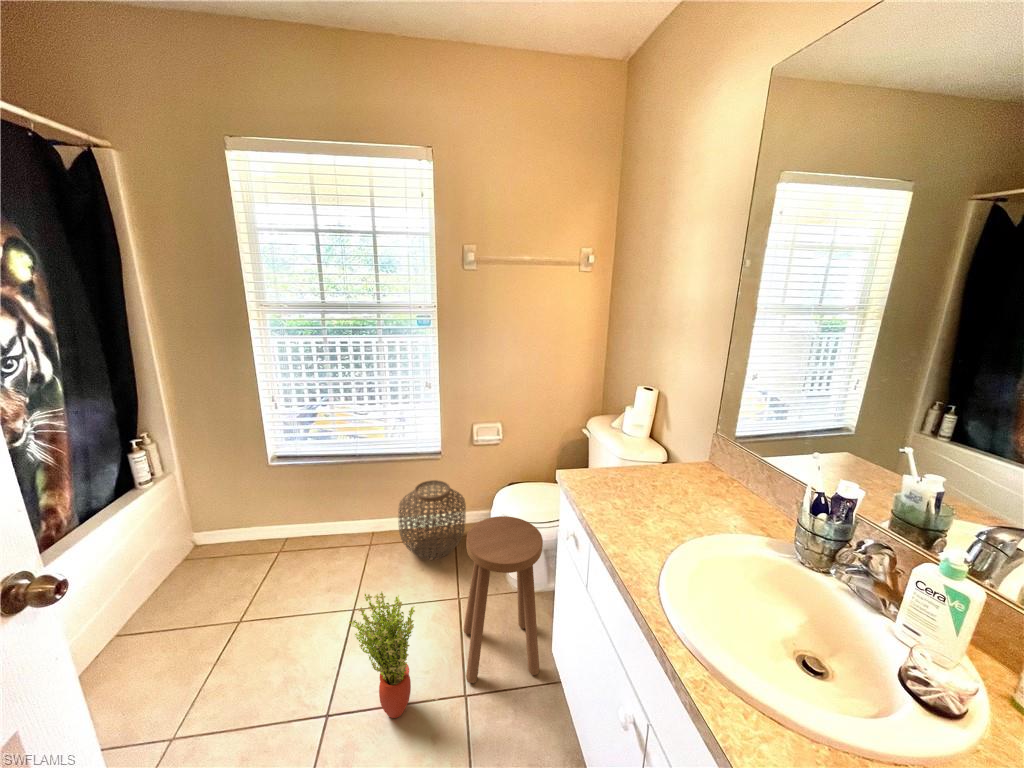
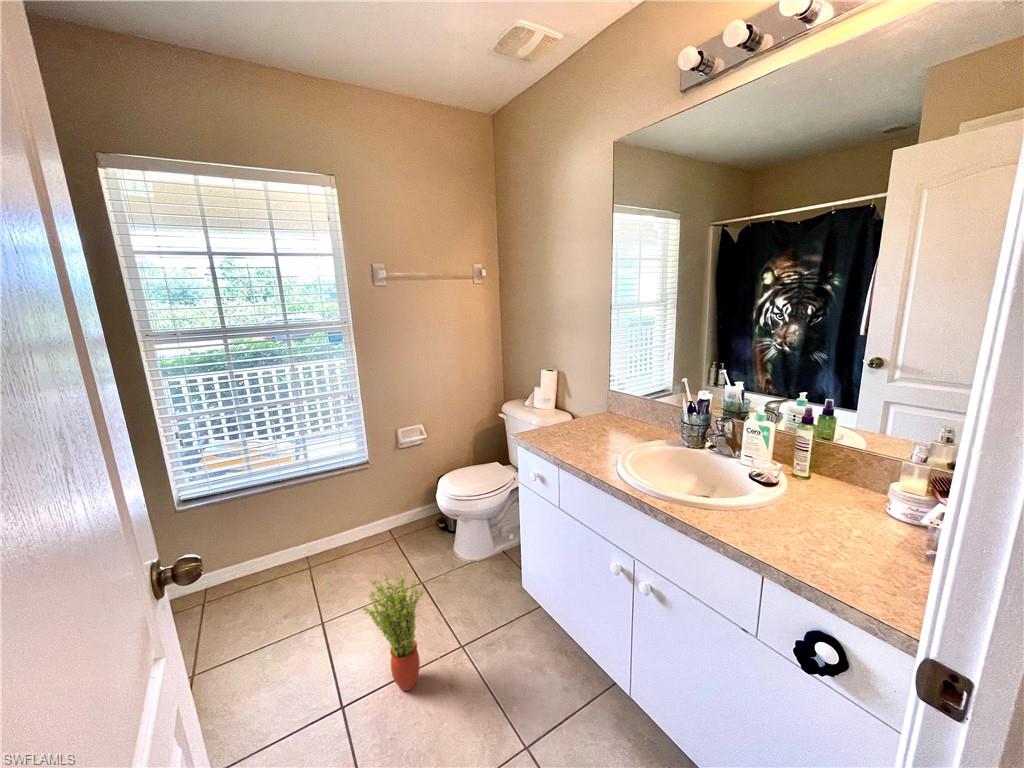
woven basket: present [398,480,466,559] -> none [339,488,408,566]
stool: present [464,516,543,683] -> none [439,491,516,640]

